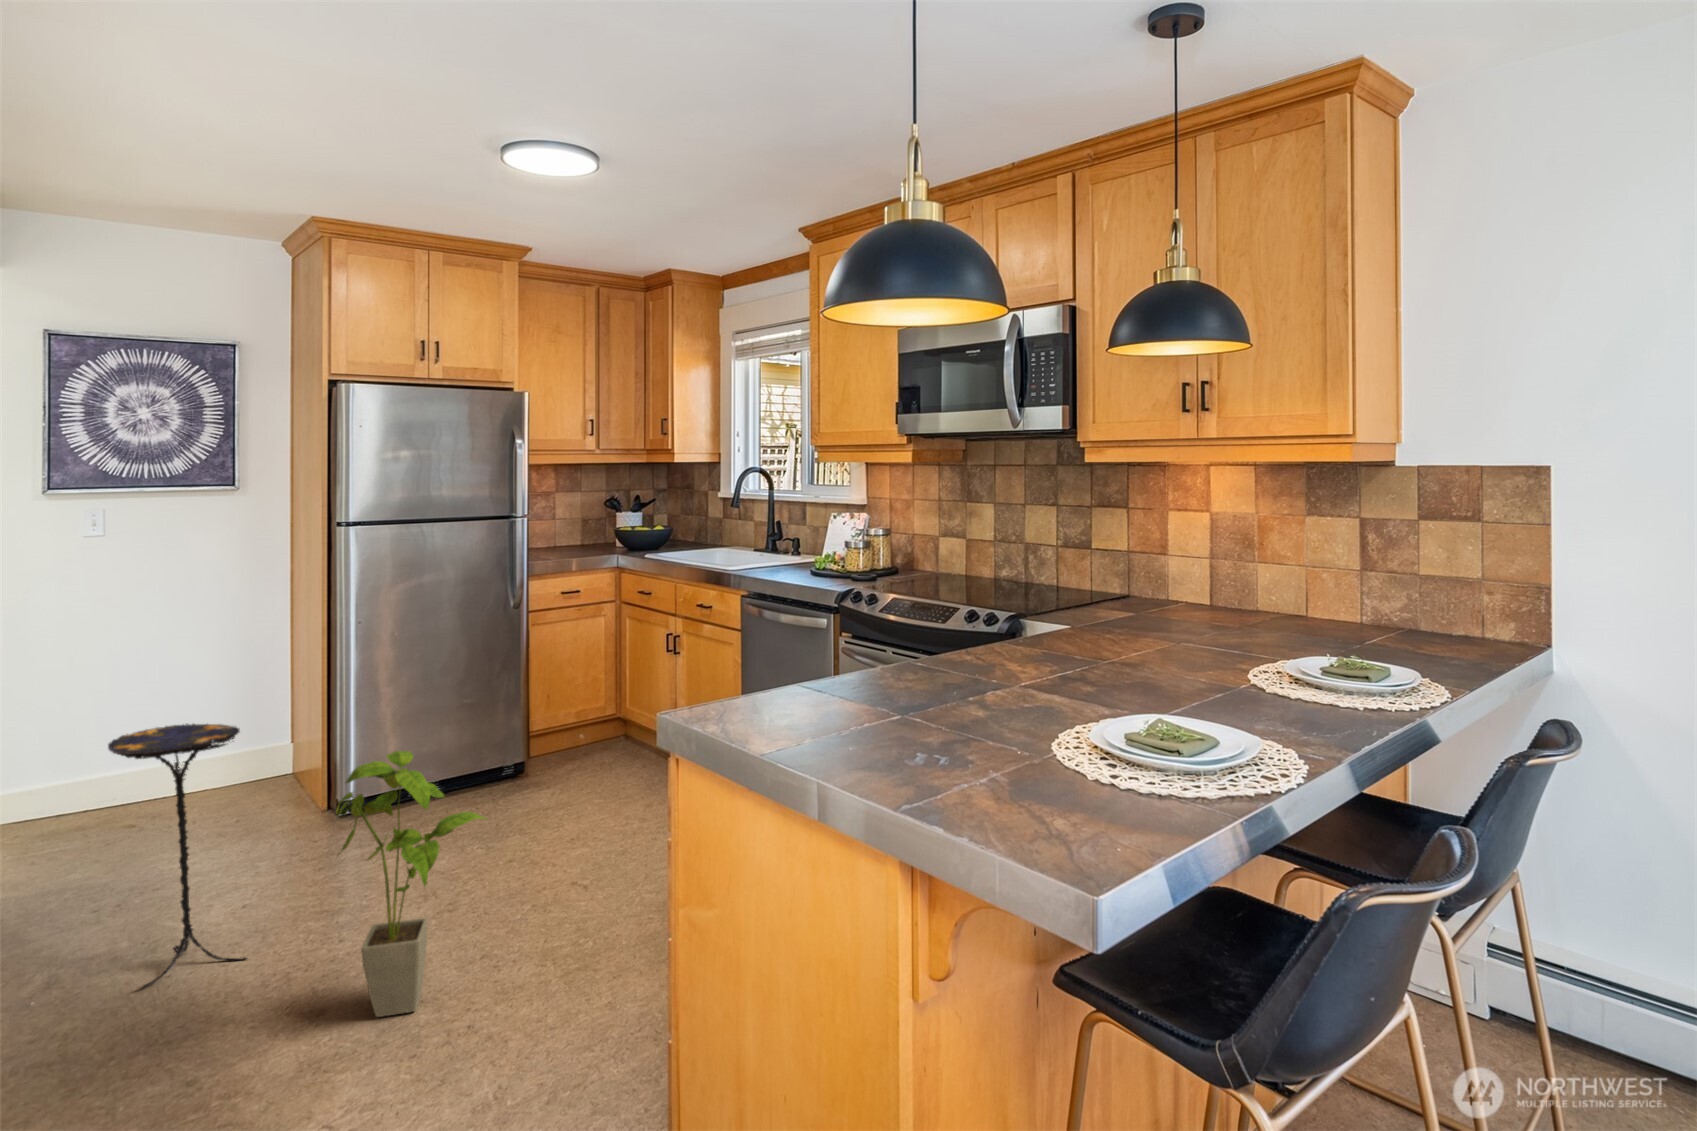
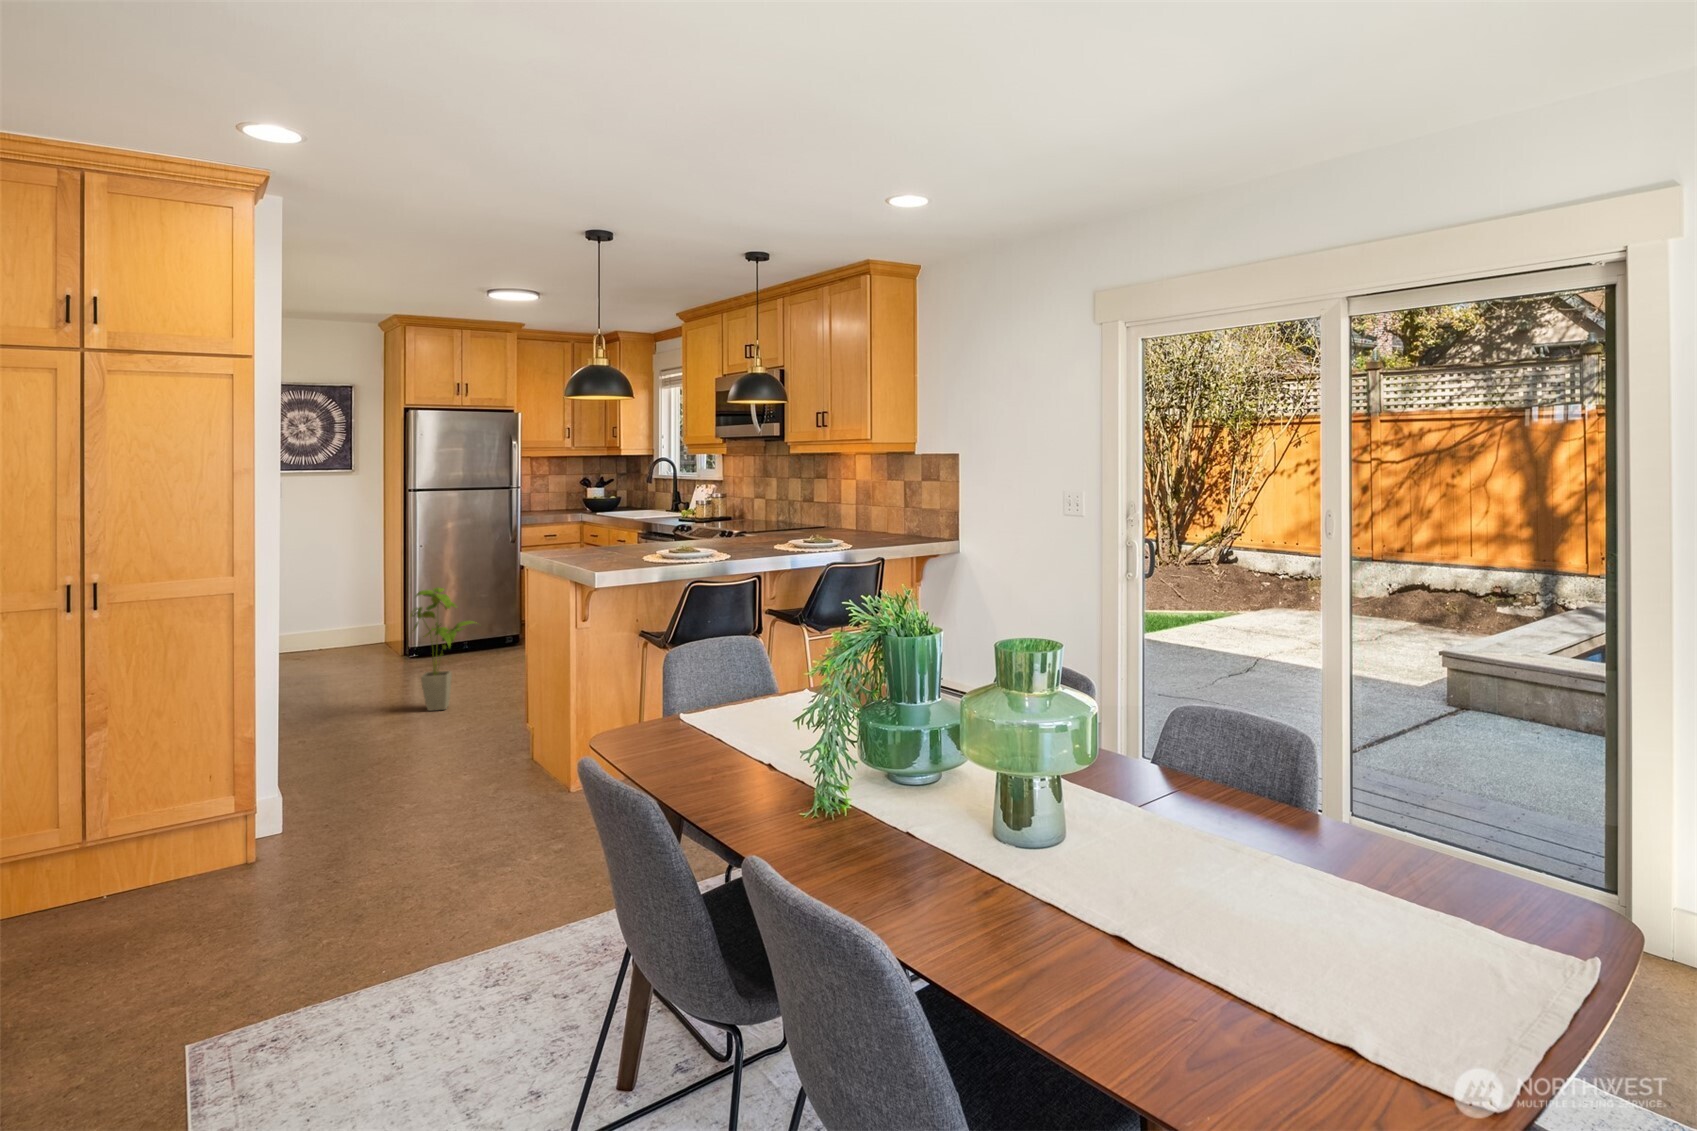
side table: present [108,724,247,988] -> none [306,583,368,703]

